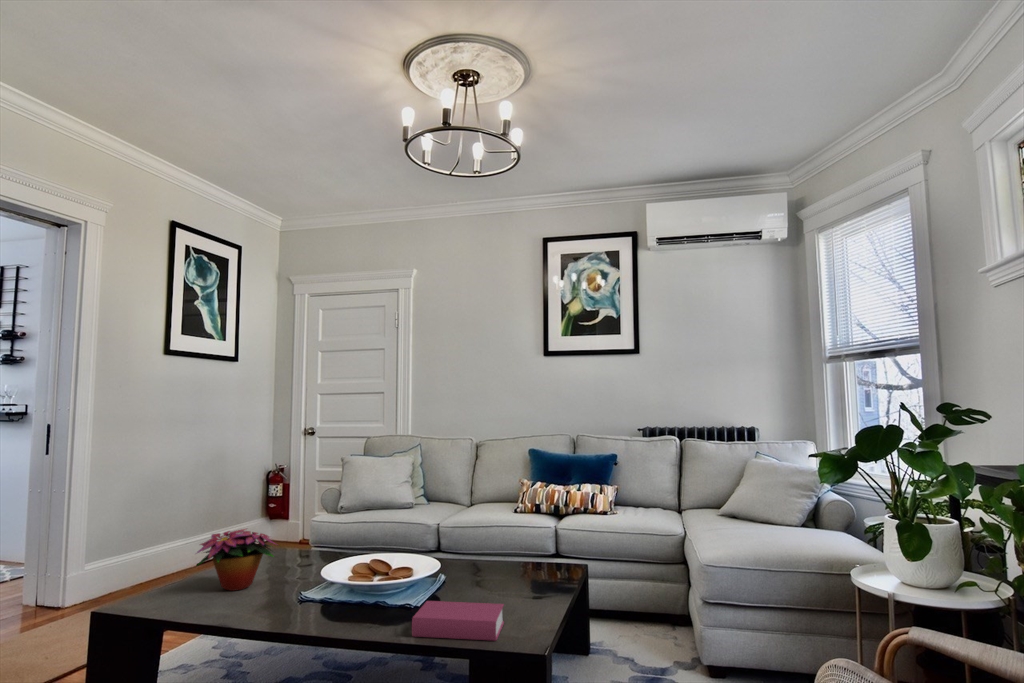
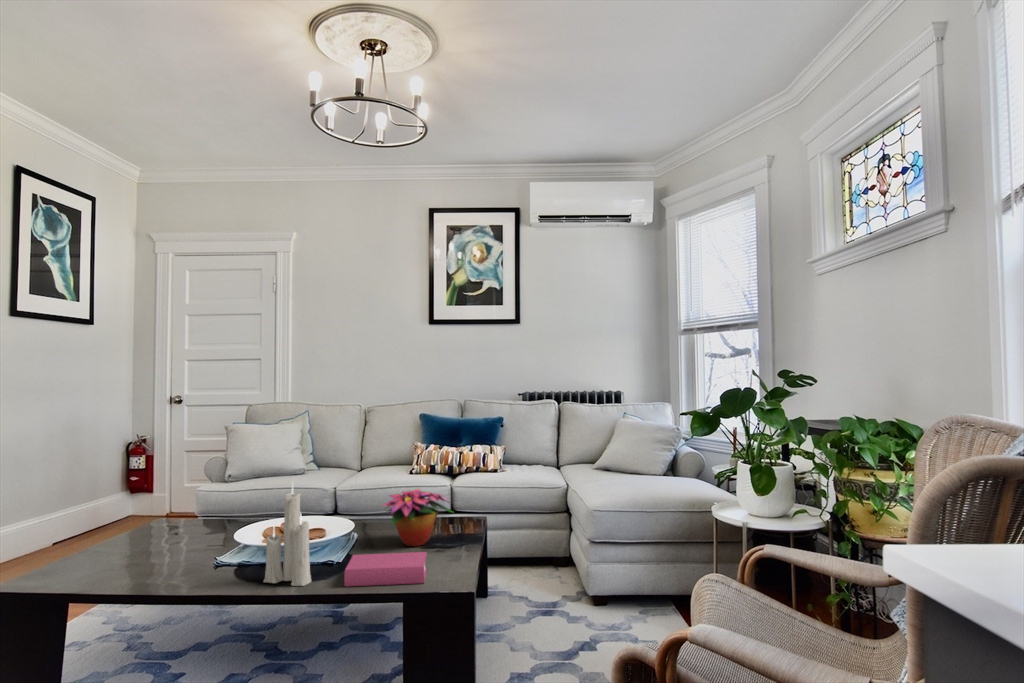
candle: none [335,512,381,632] -> present [264,486,311,586]
flower arrangement: present [197,529,275,591] -> present [383,489,452,546]

